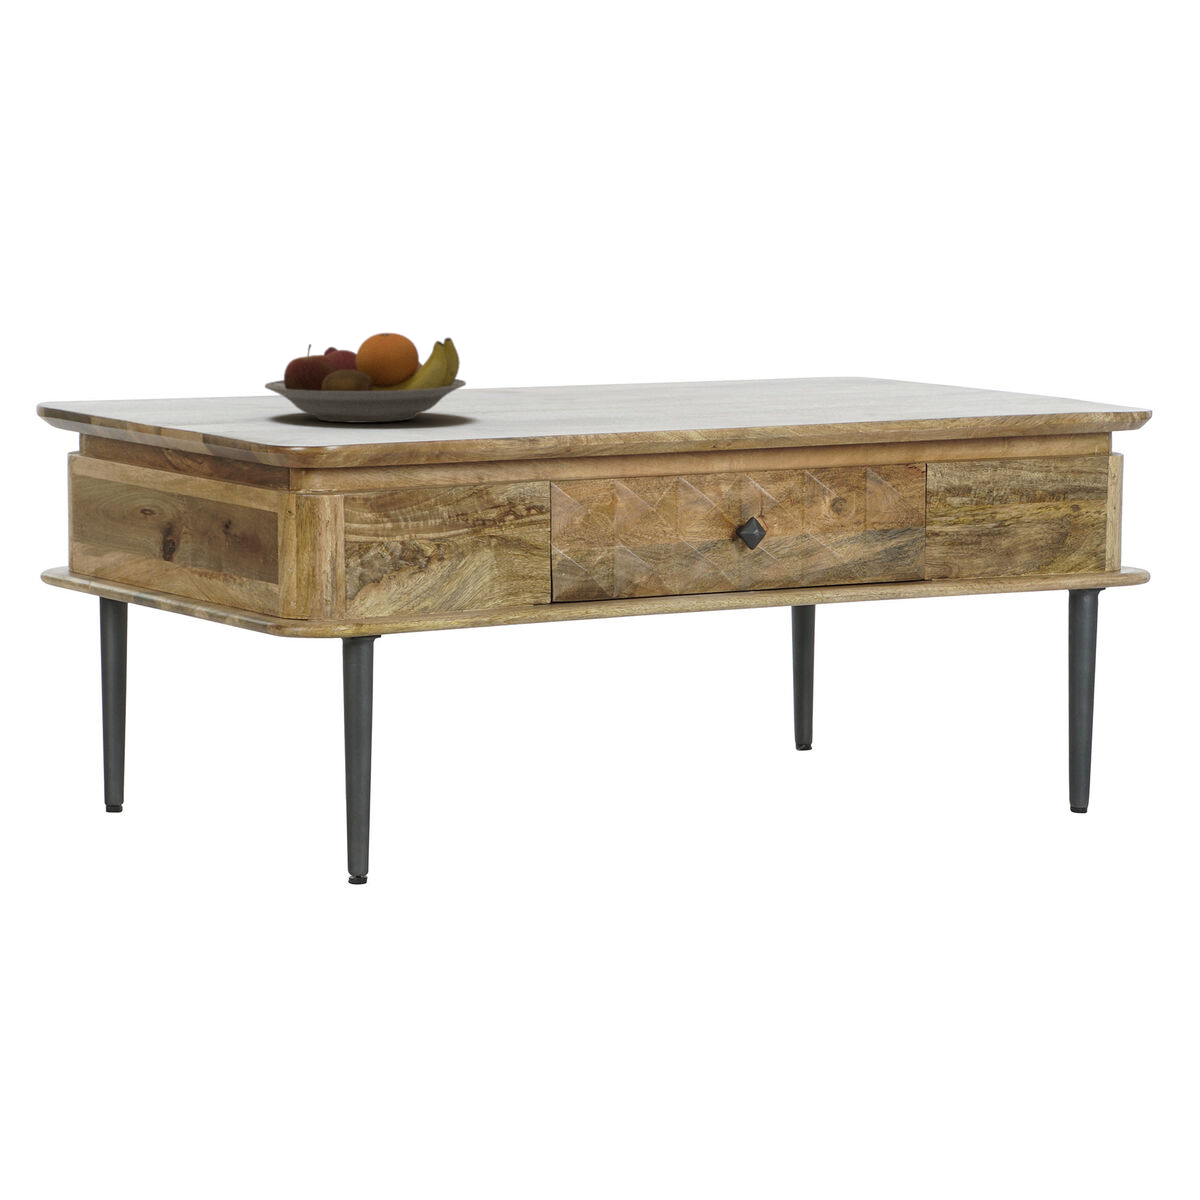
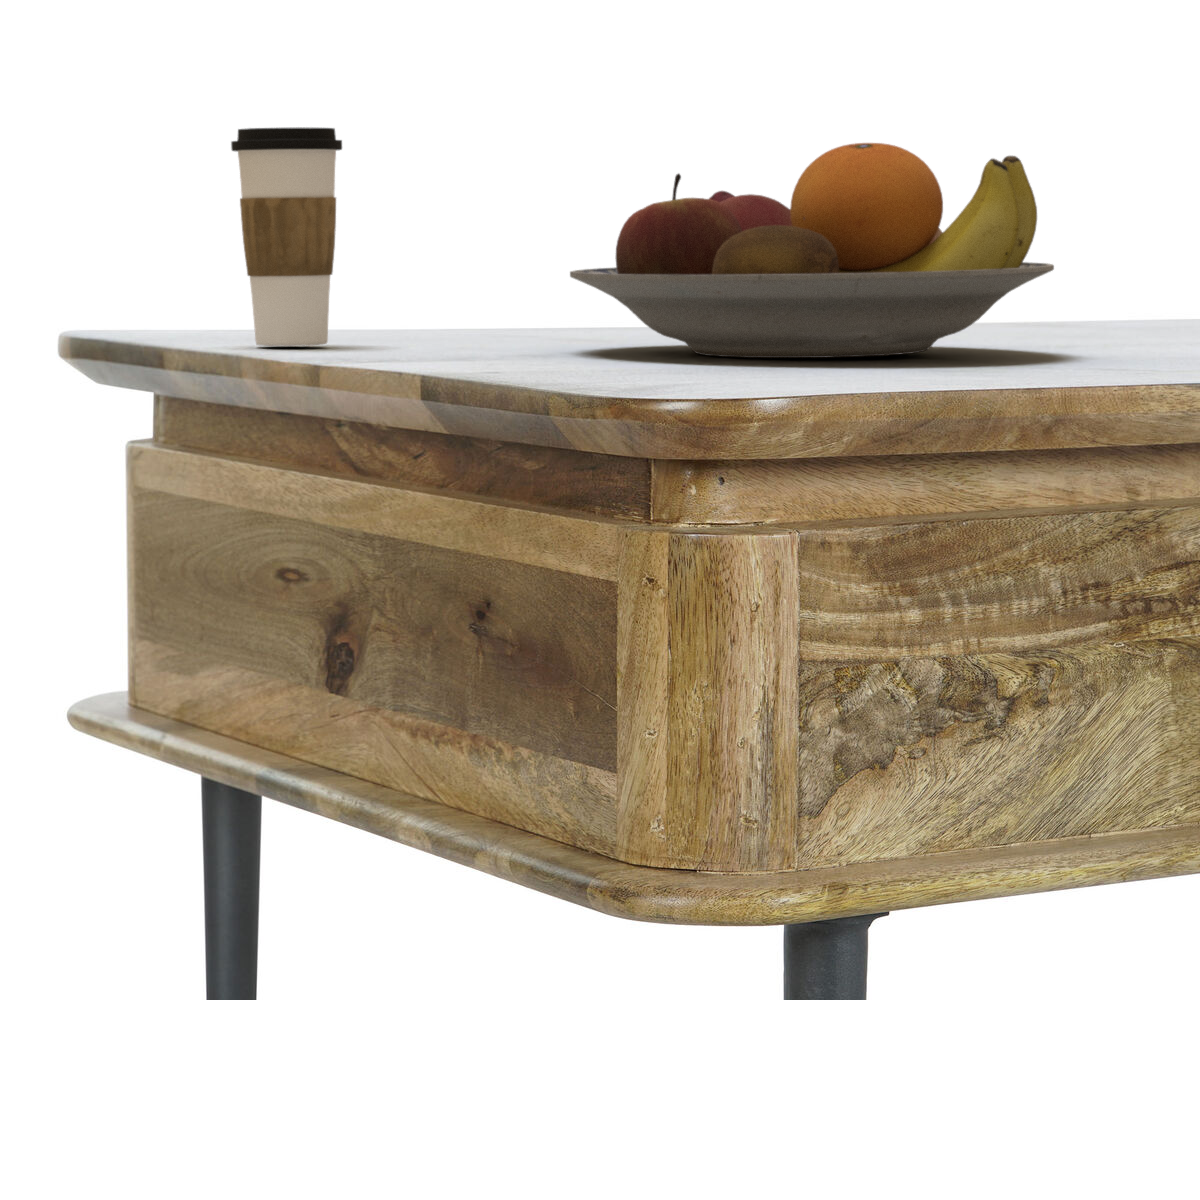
coffee cup: none [121,321,168,414] -> present [231,127,342,346]

